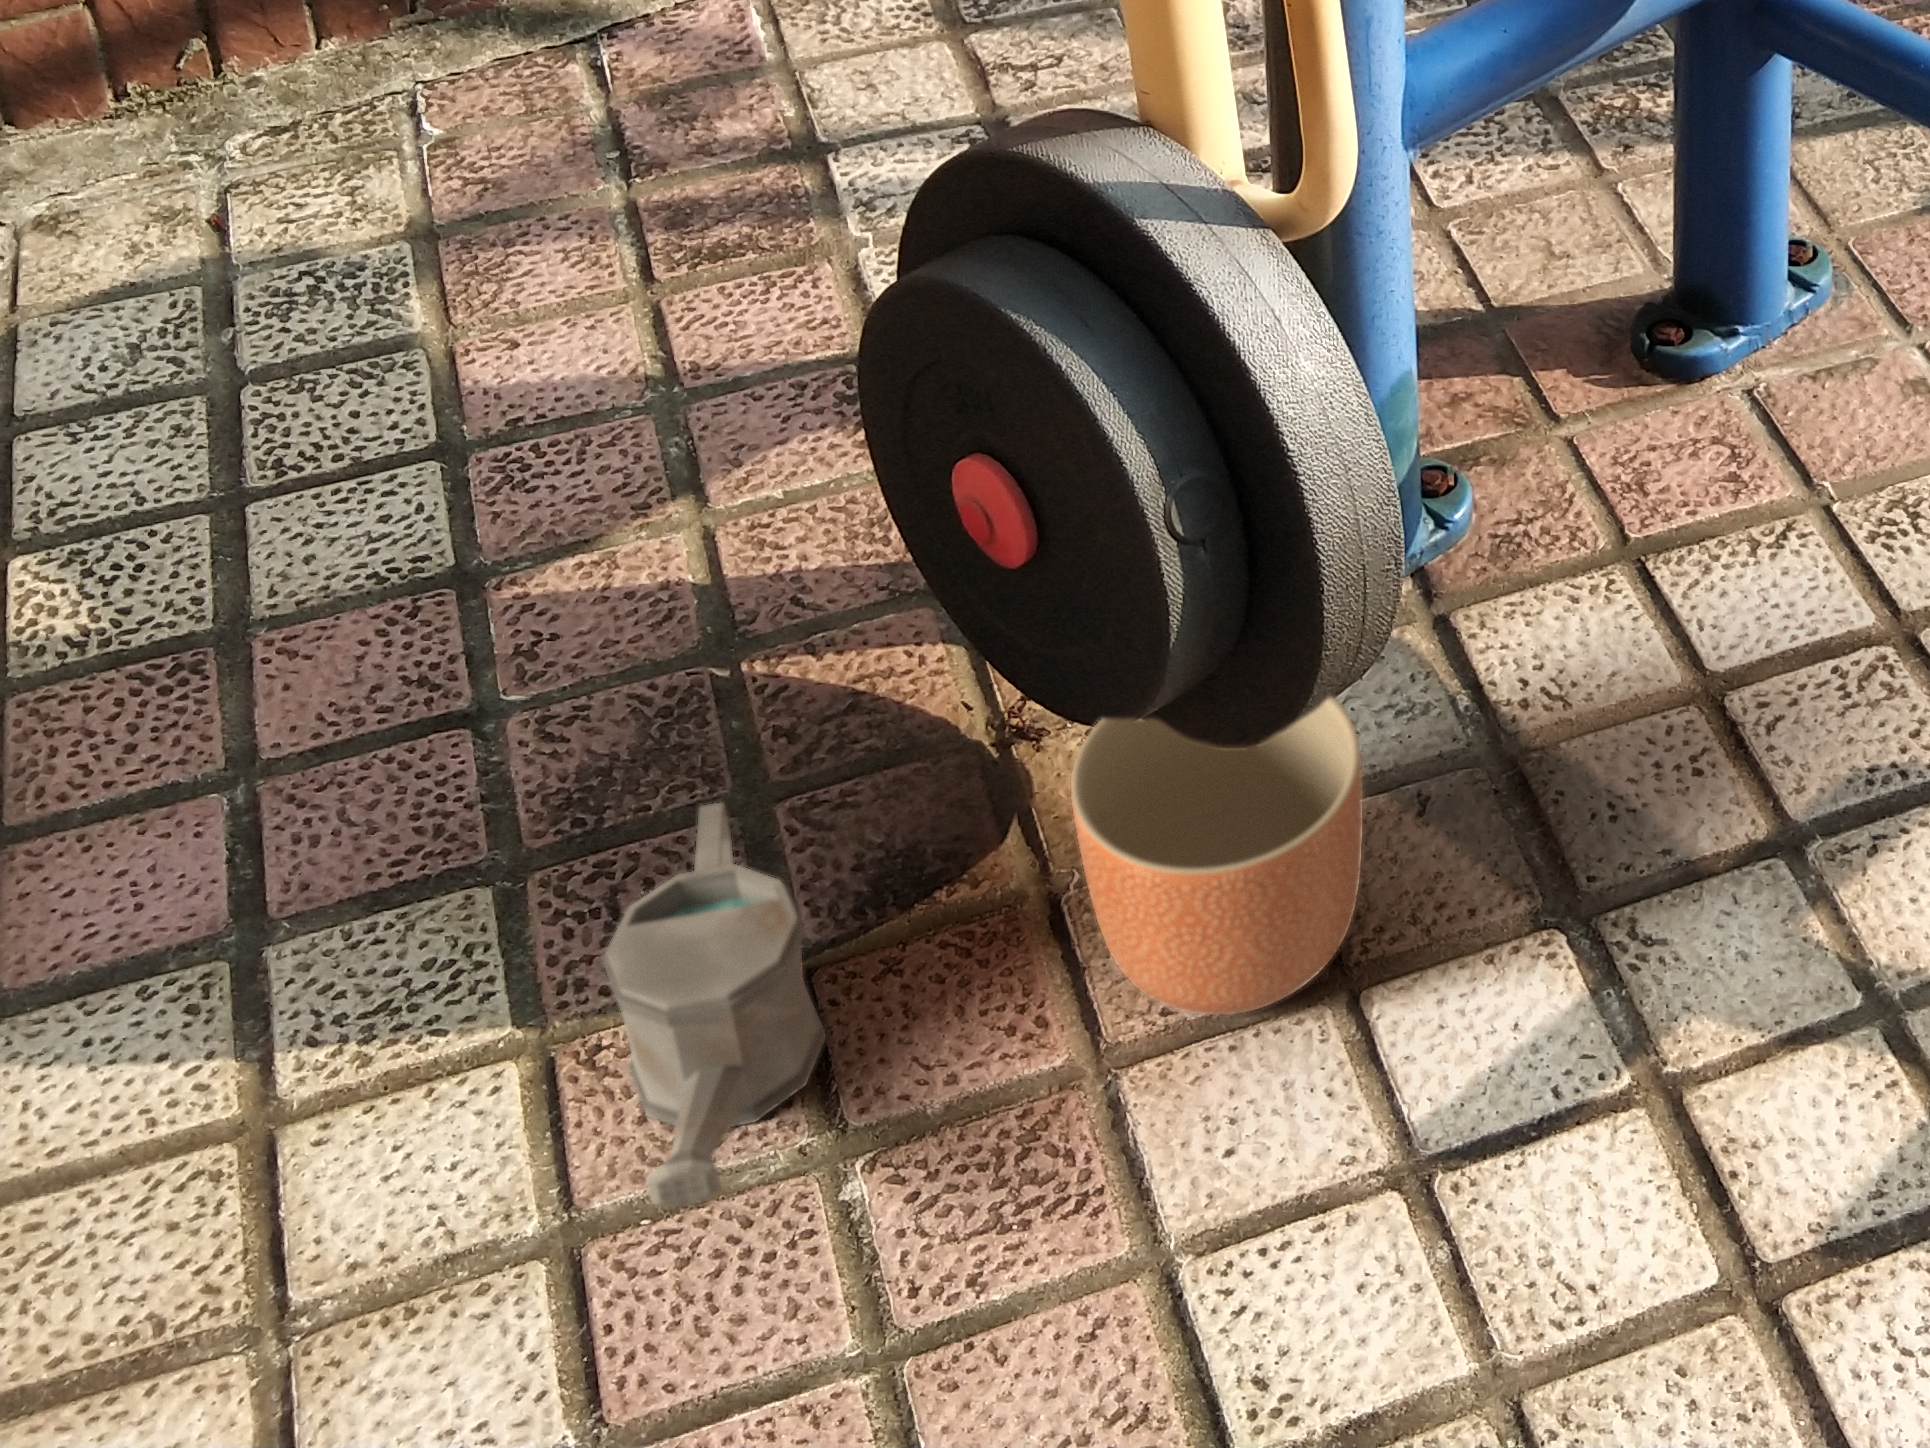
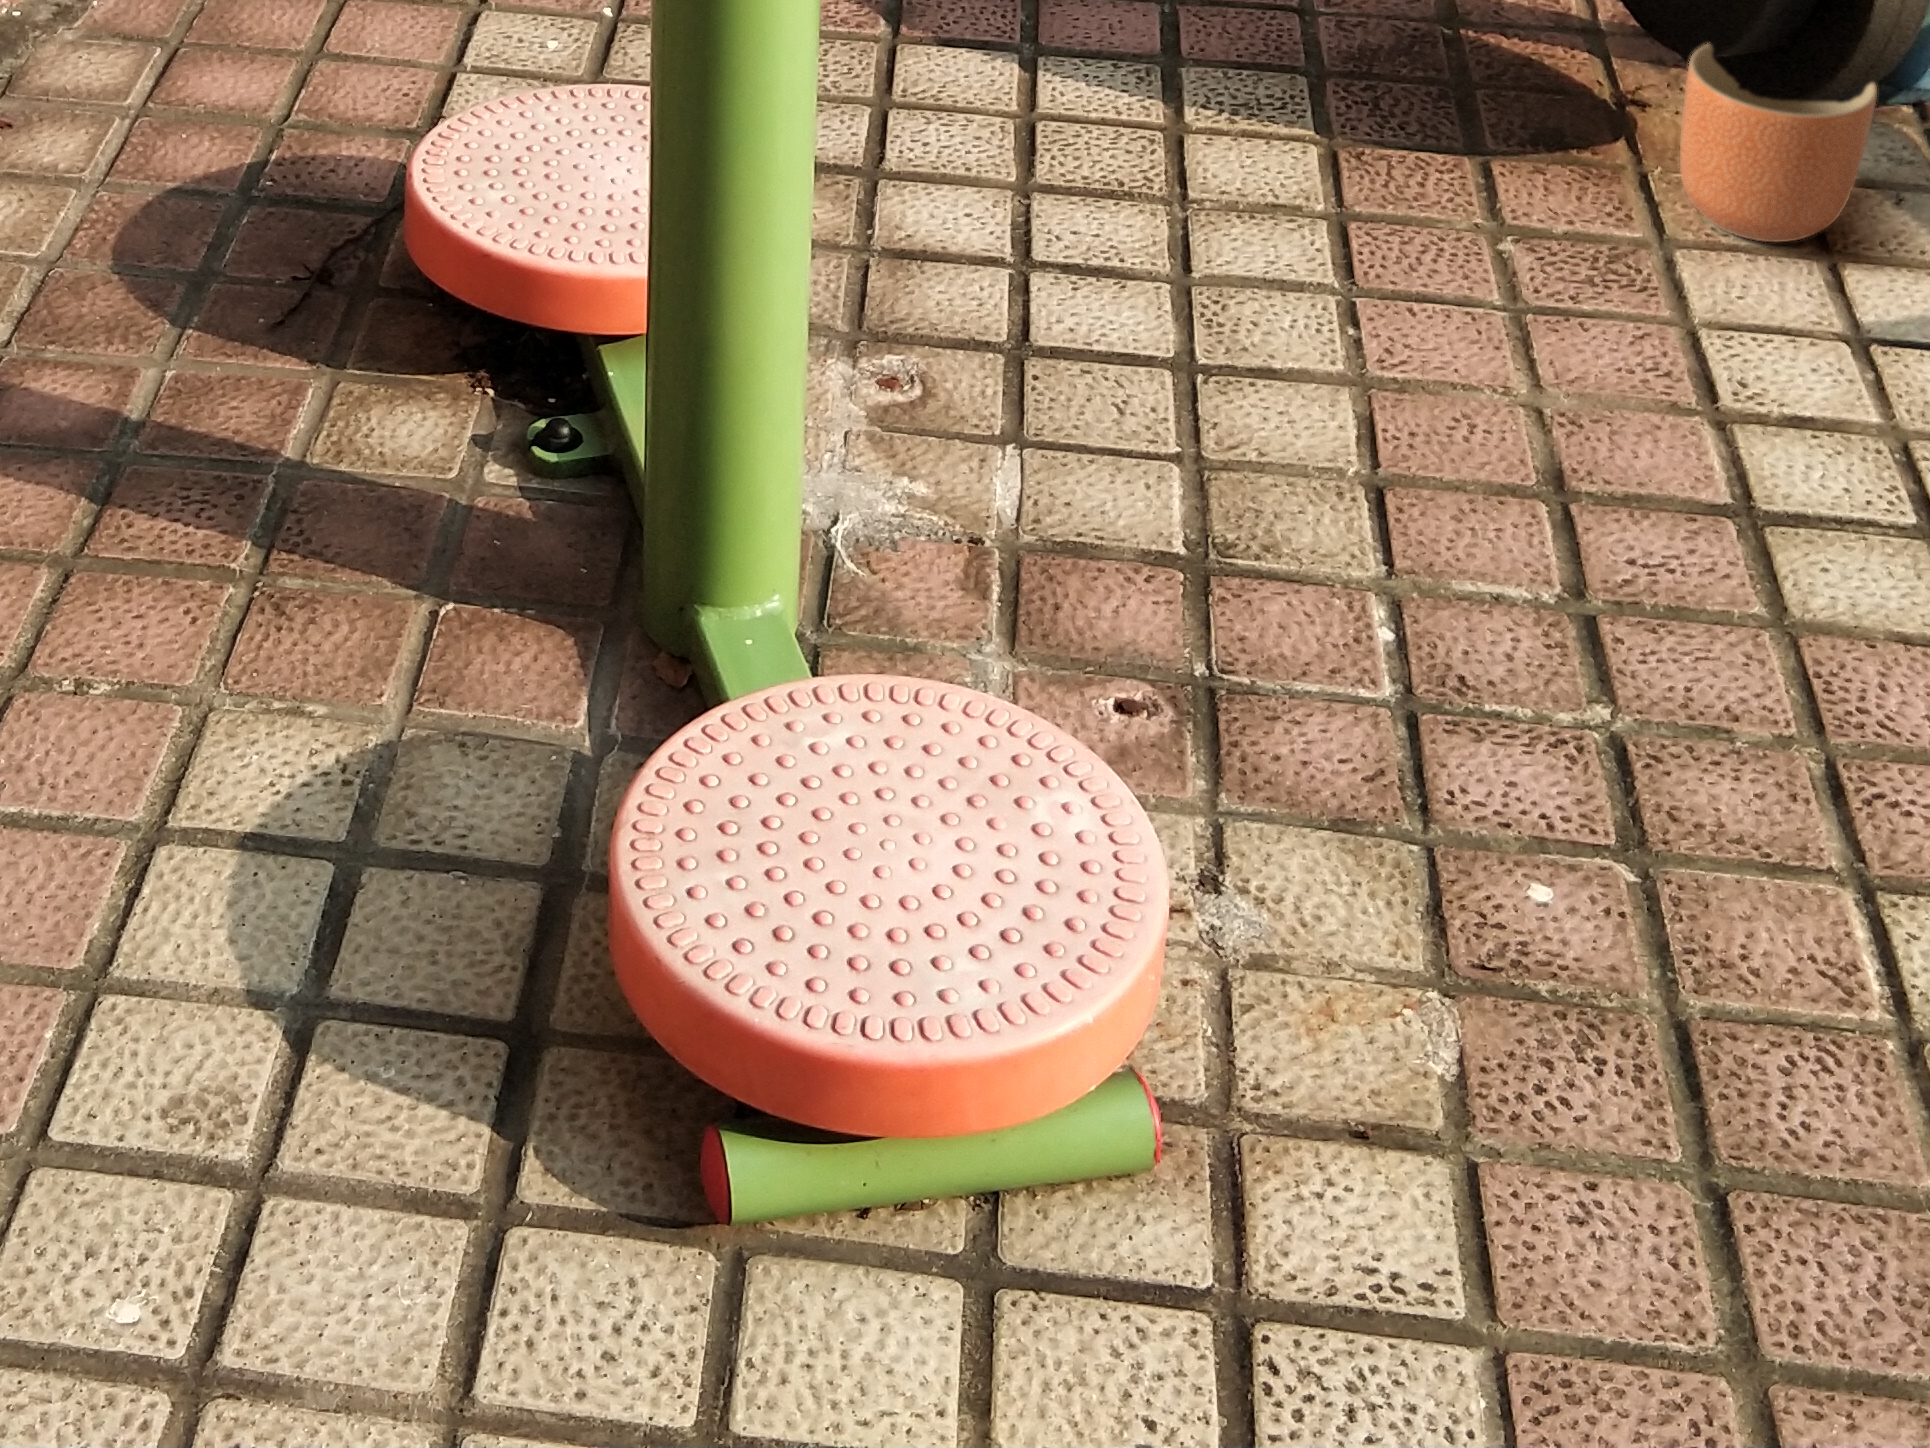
watering can: present [603,803,826,1207] -> none [1386,35,1512,201]

